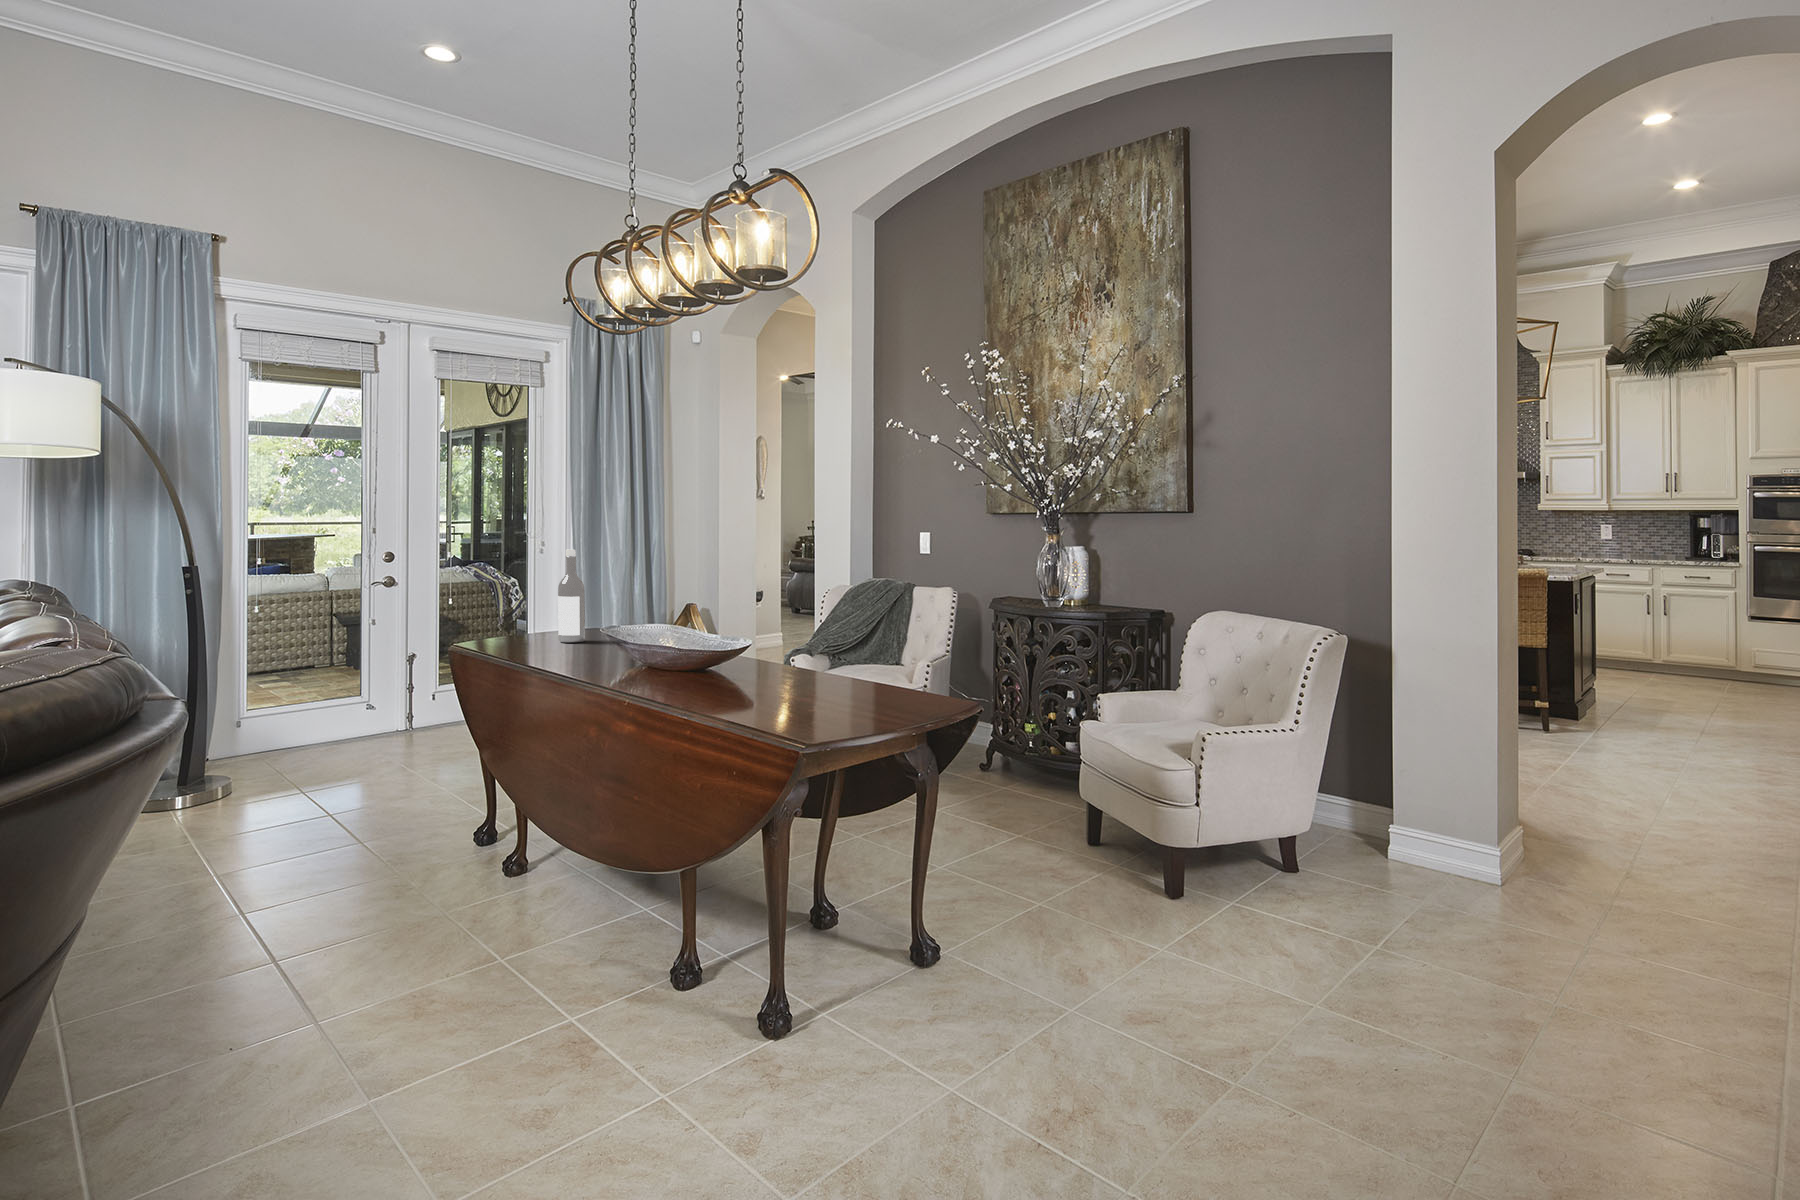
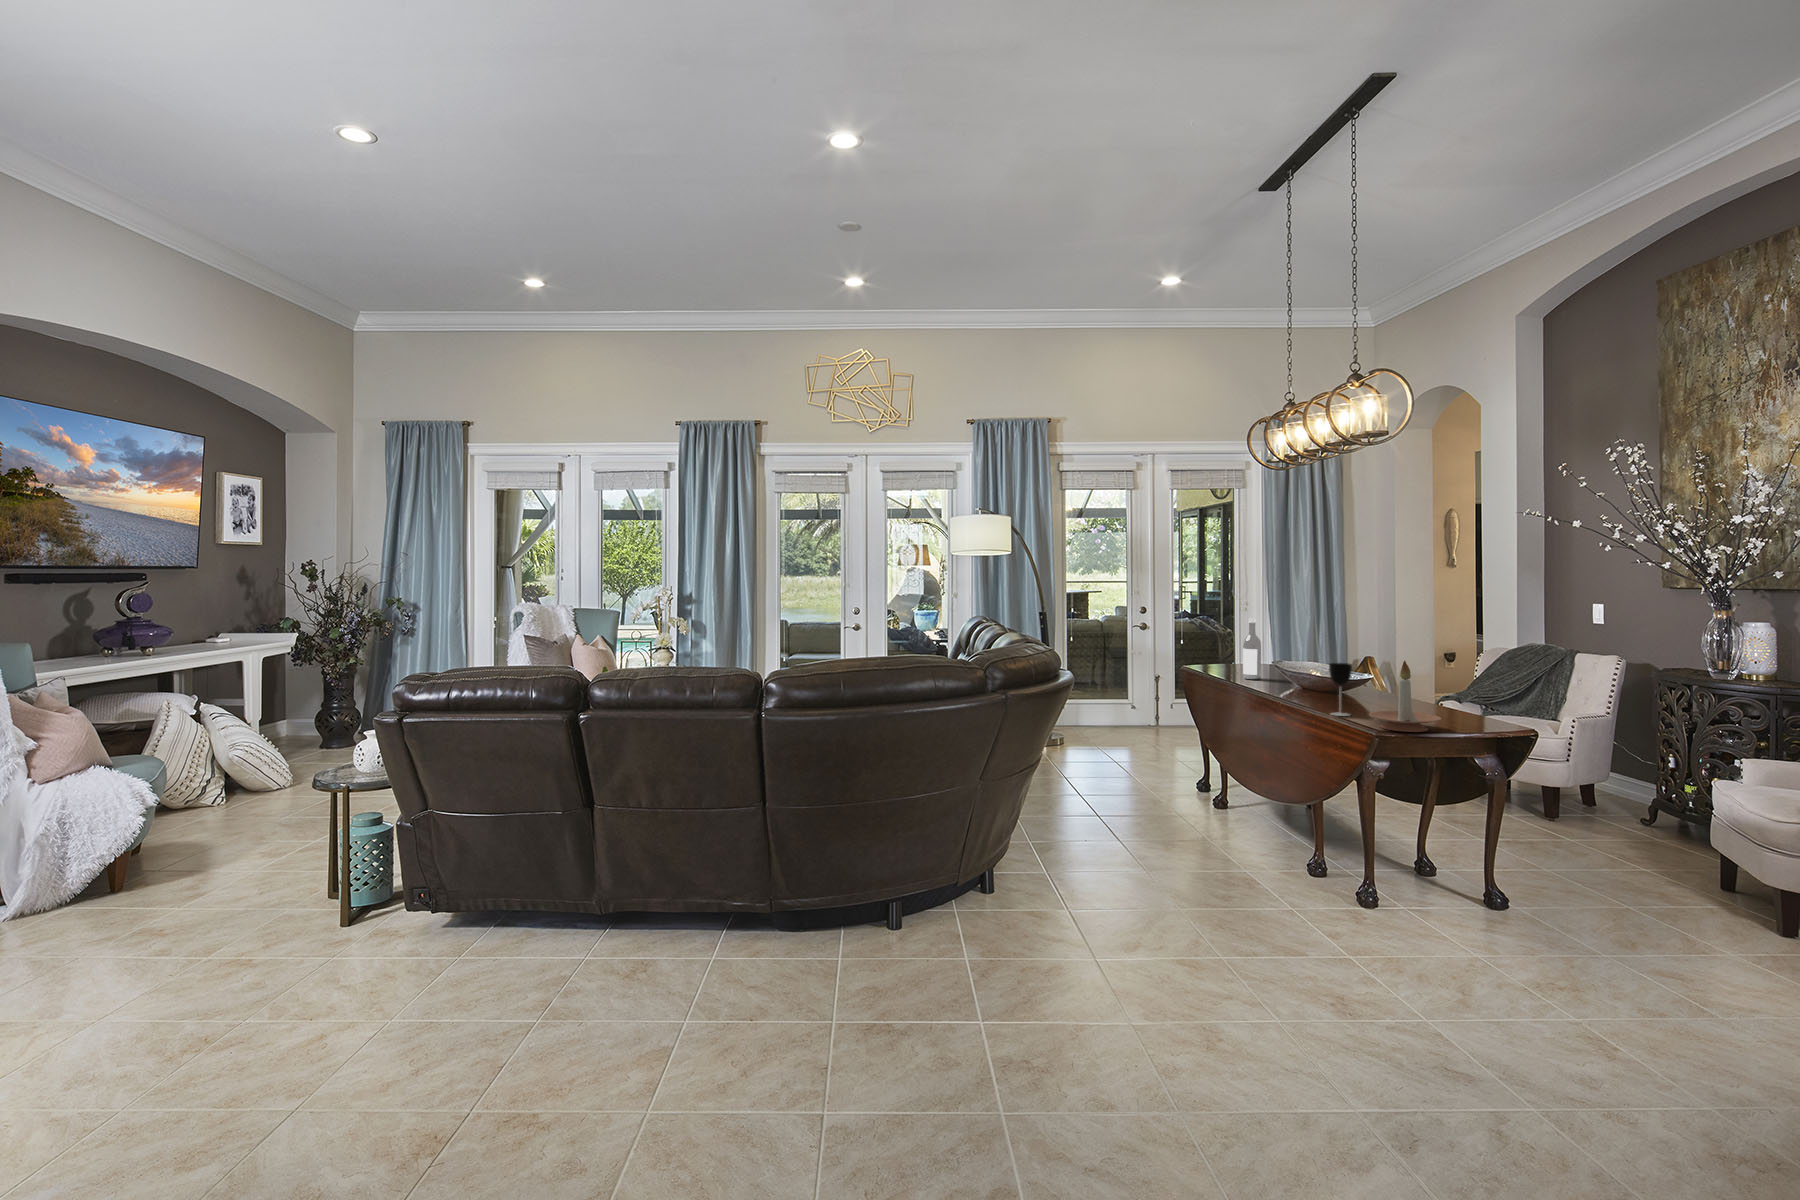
candle holder: none [766,594,859,699] -> present [1369,661,1441,732]
wine glass: none [703,605,735,685] -> present [1329,663,1352,716]

